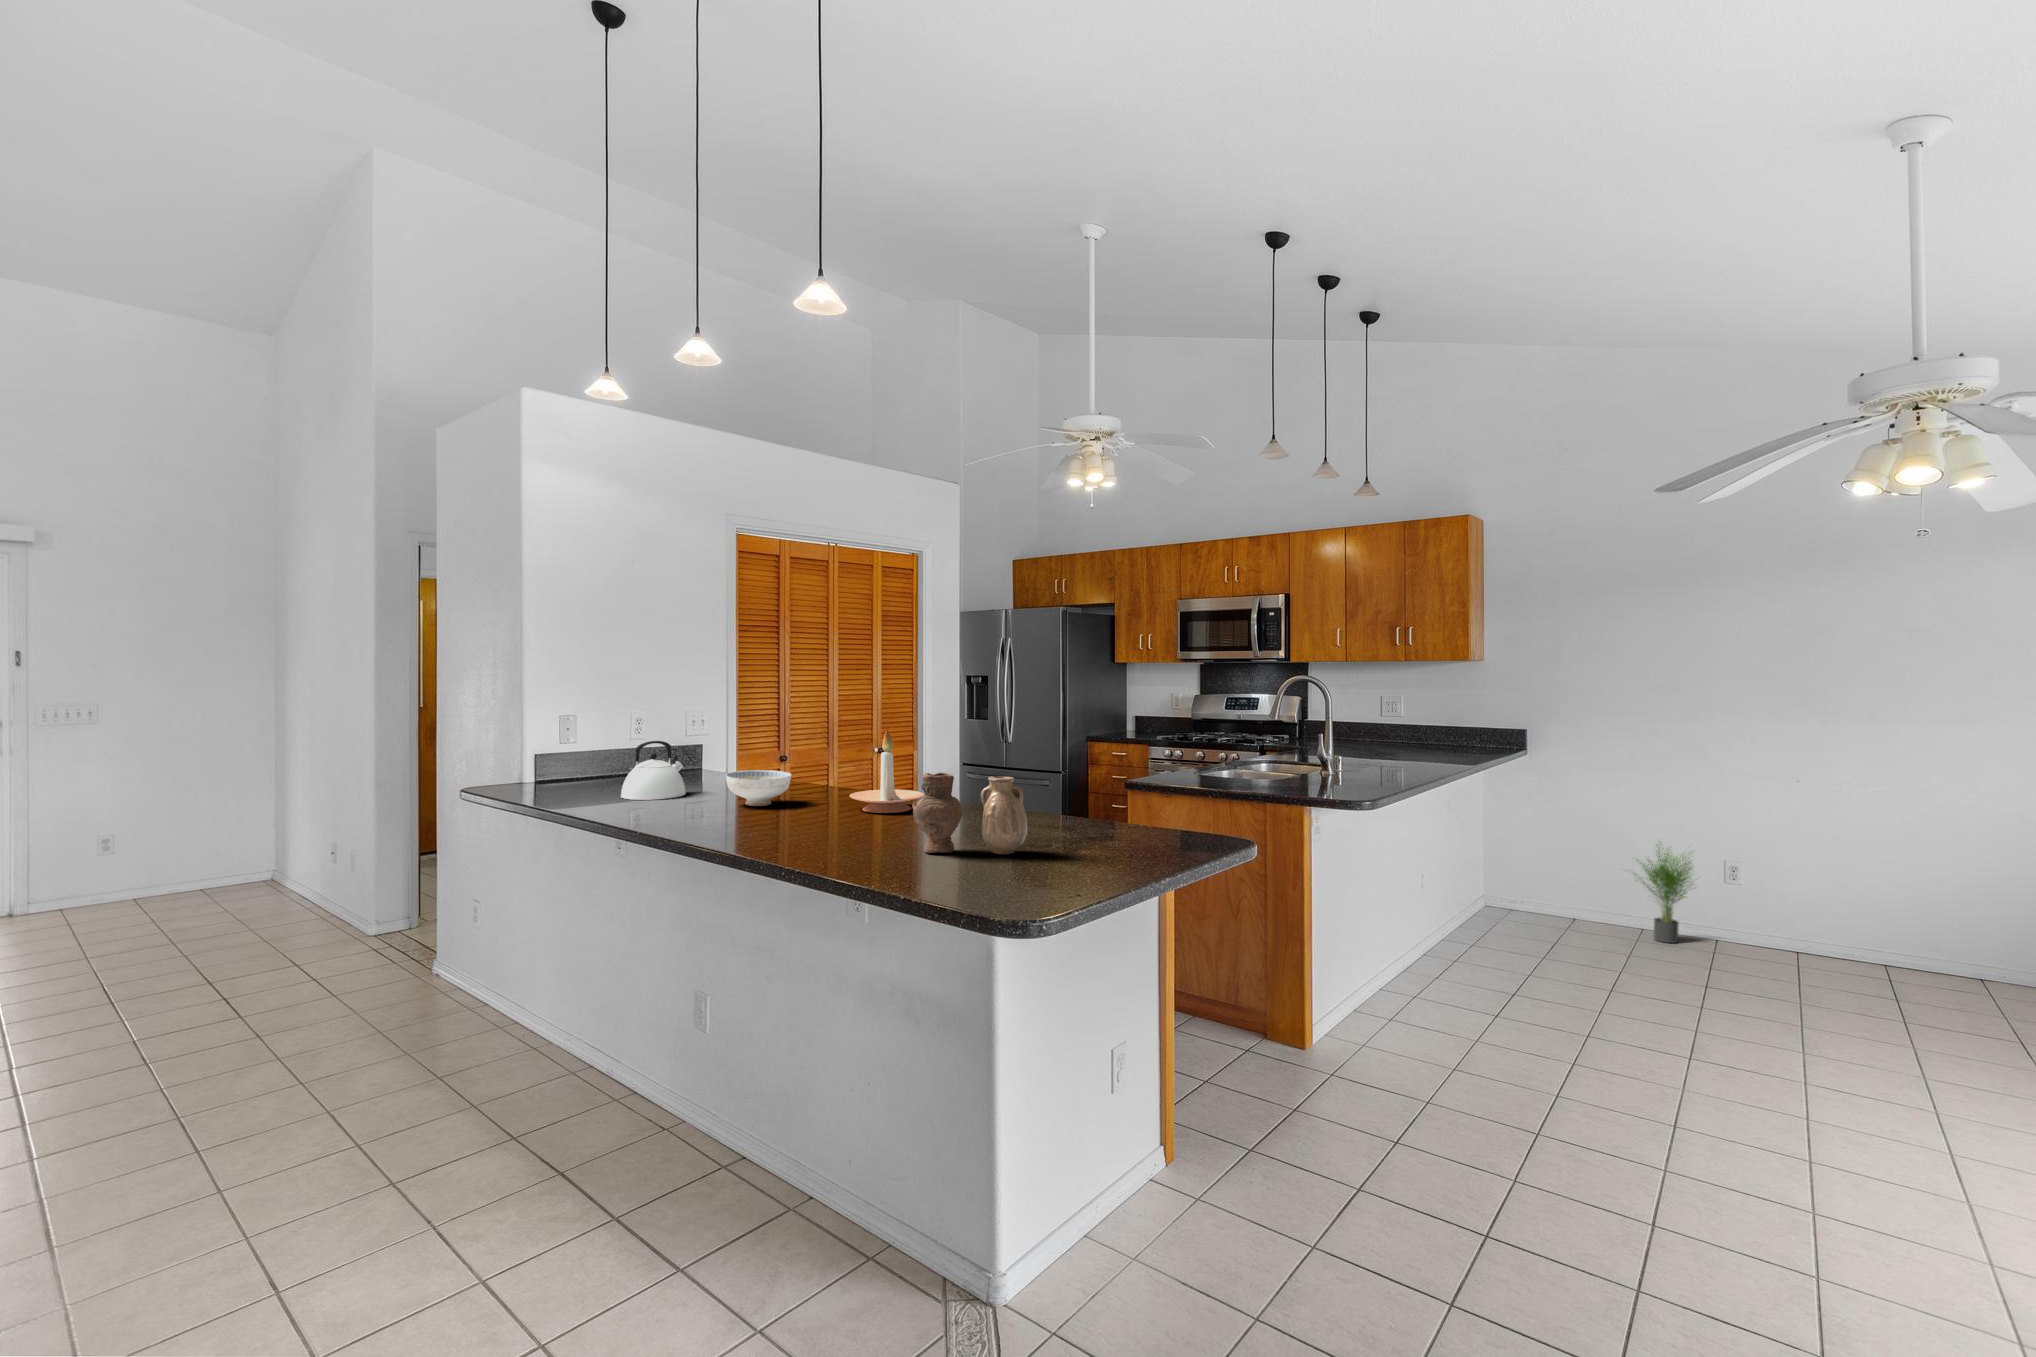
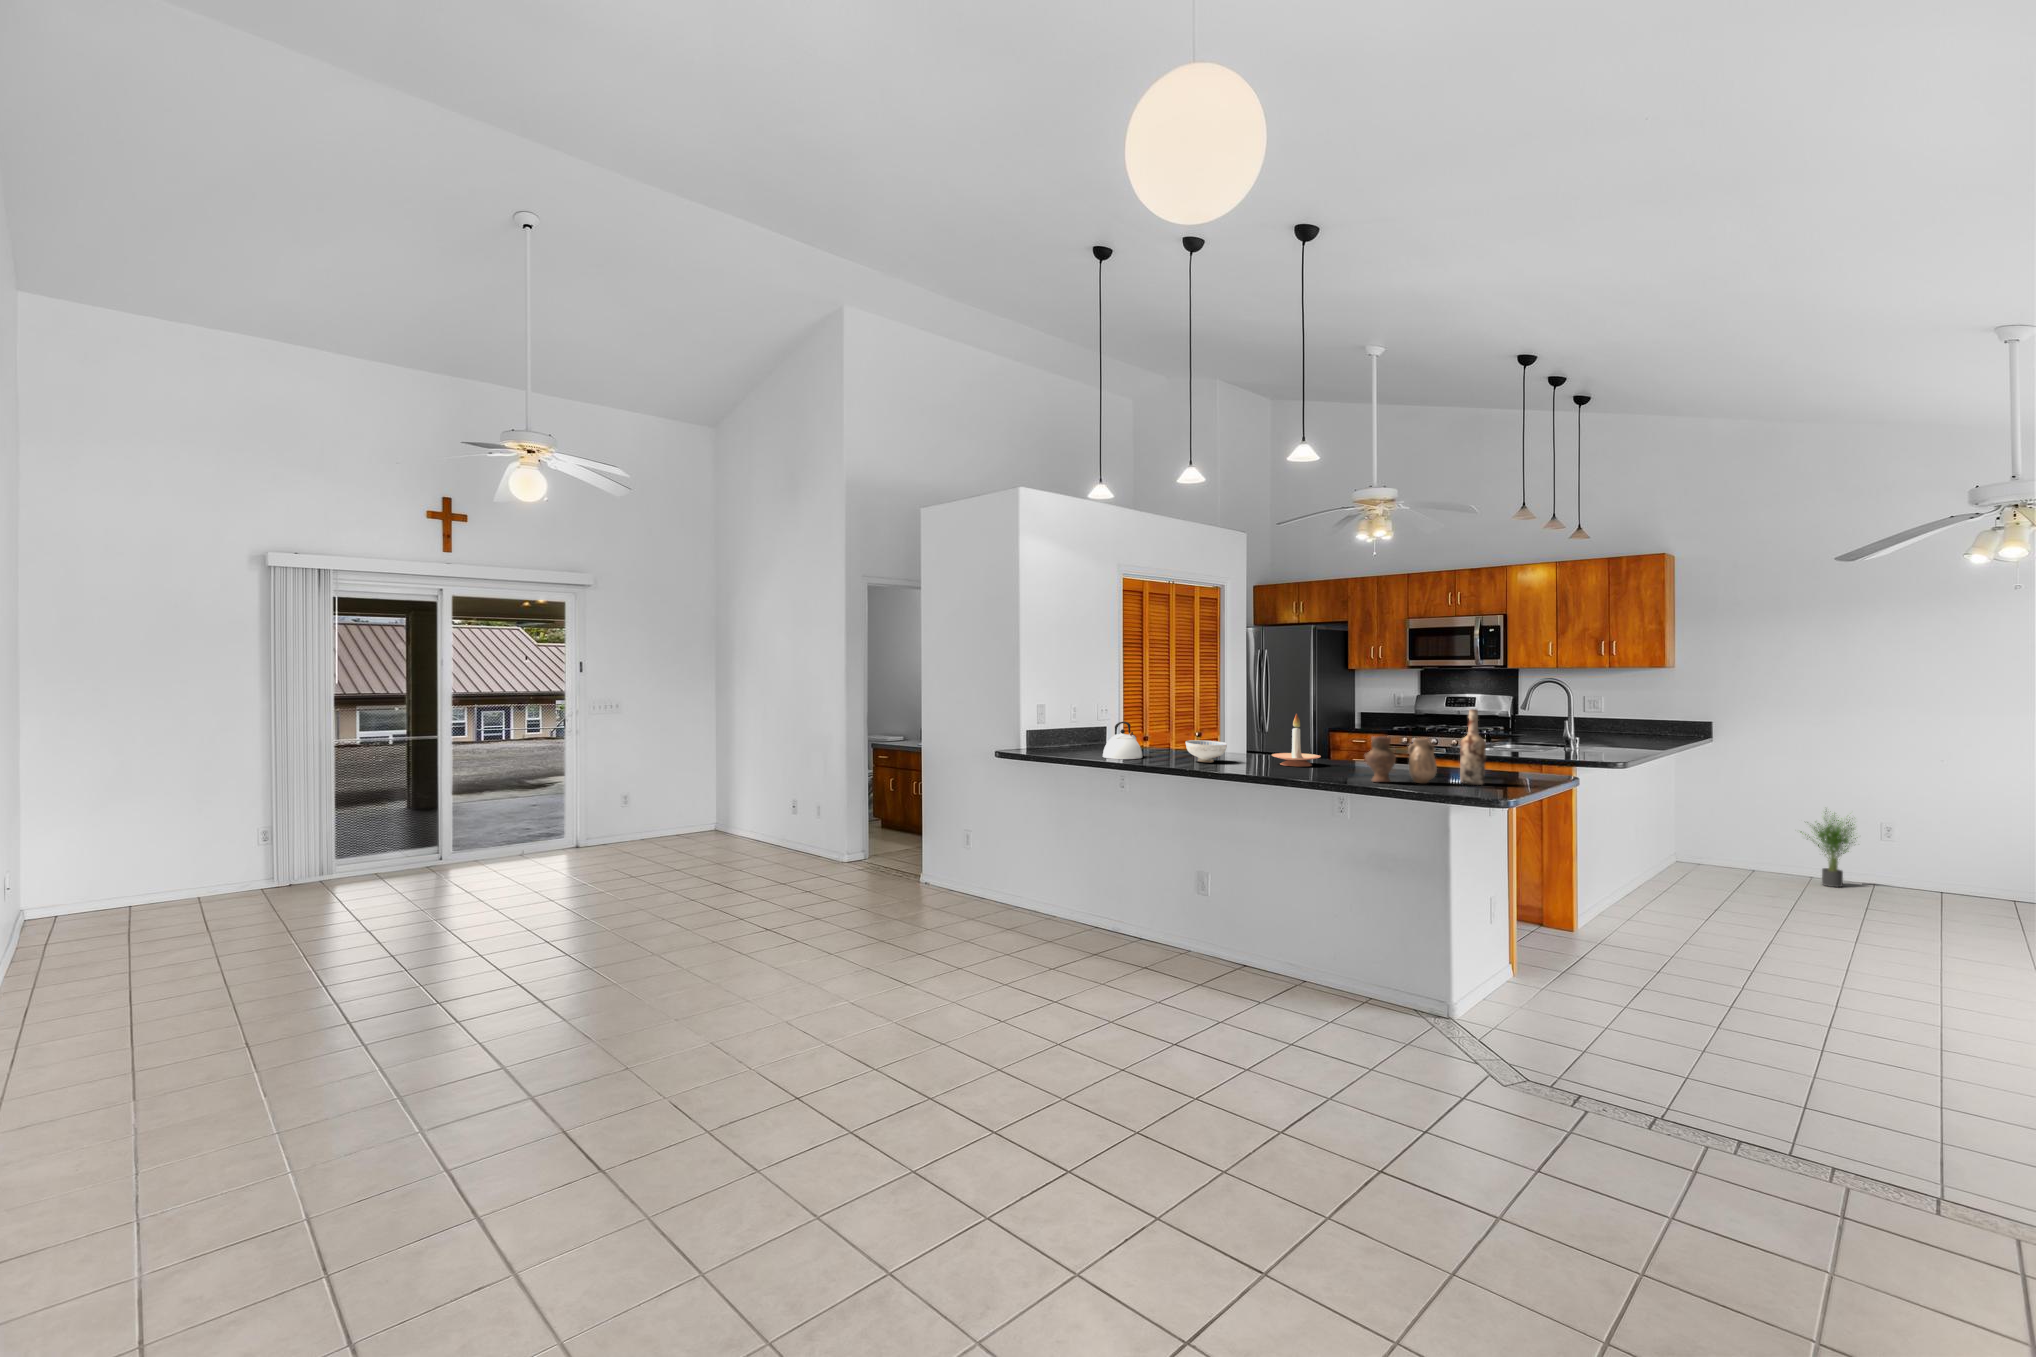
wine bottle: none [1068,727,1107,856] -> present [1460,709,1486,785]

